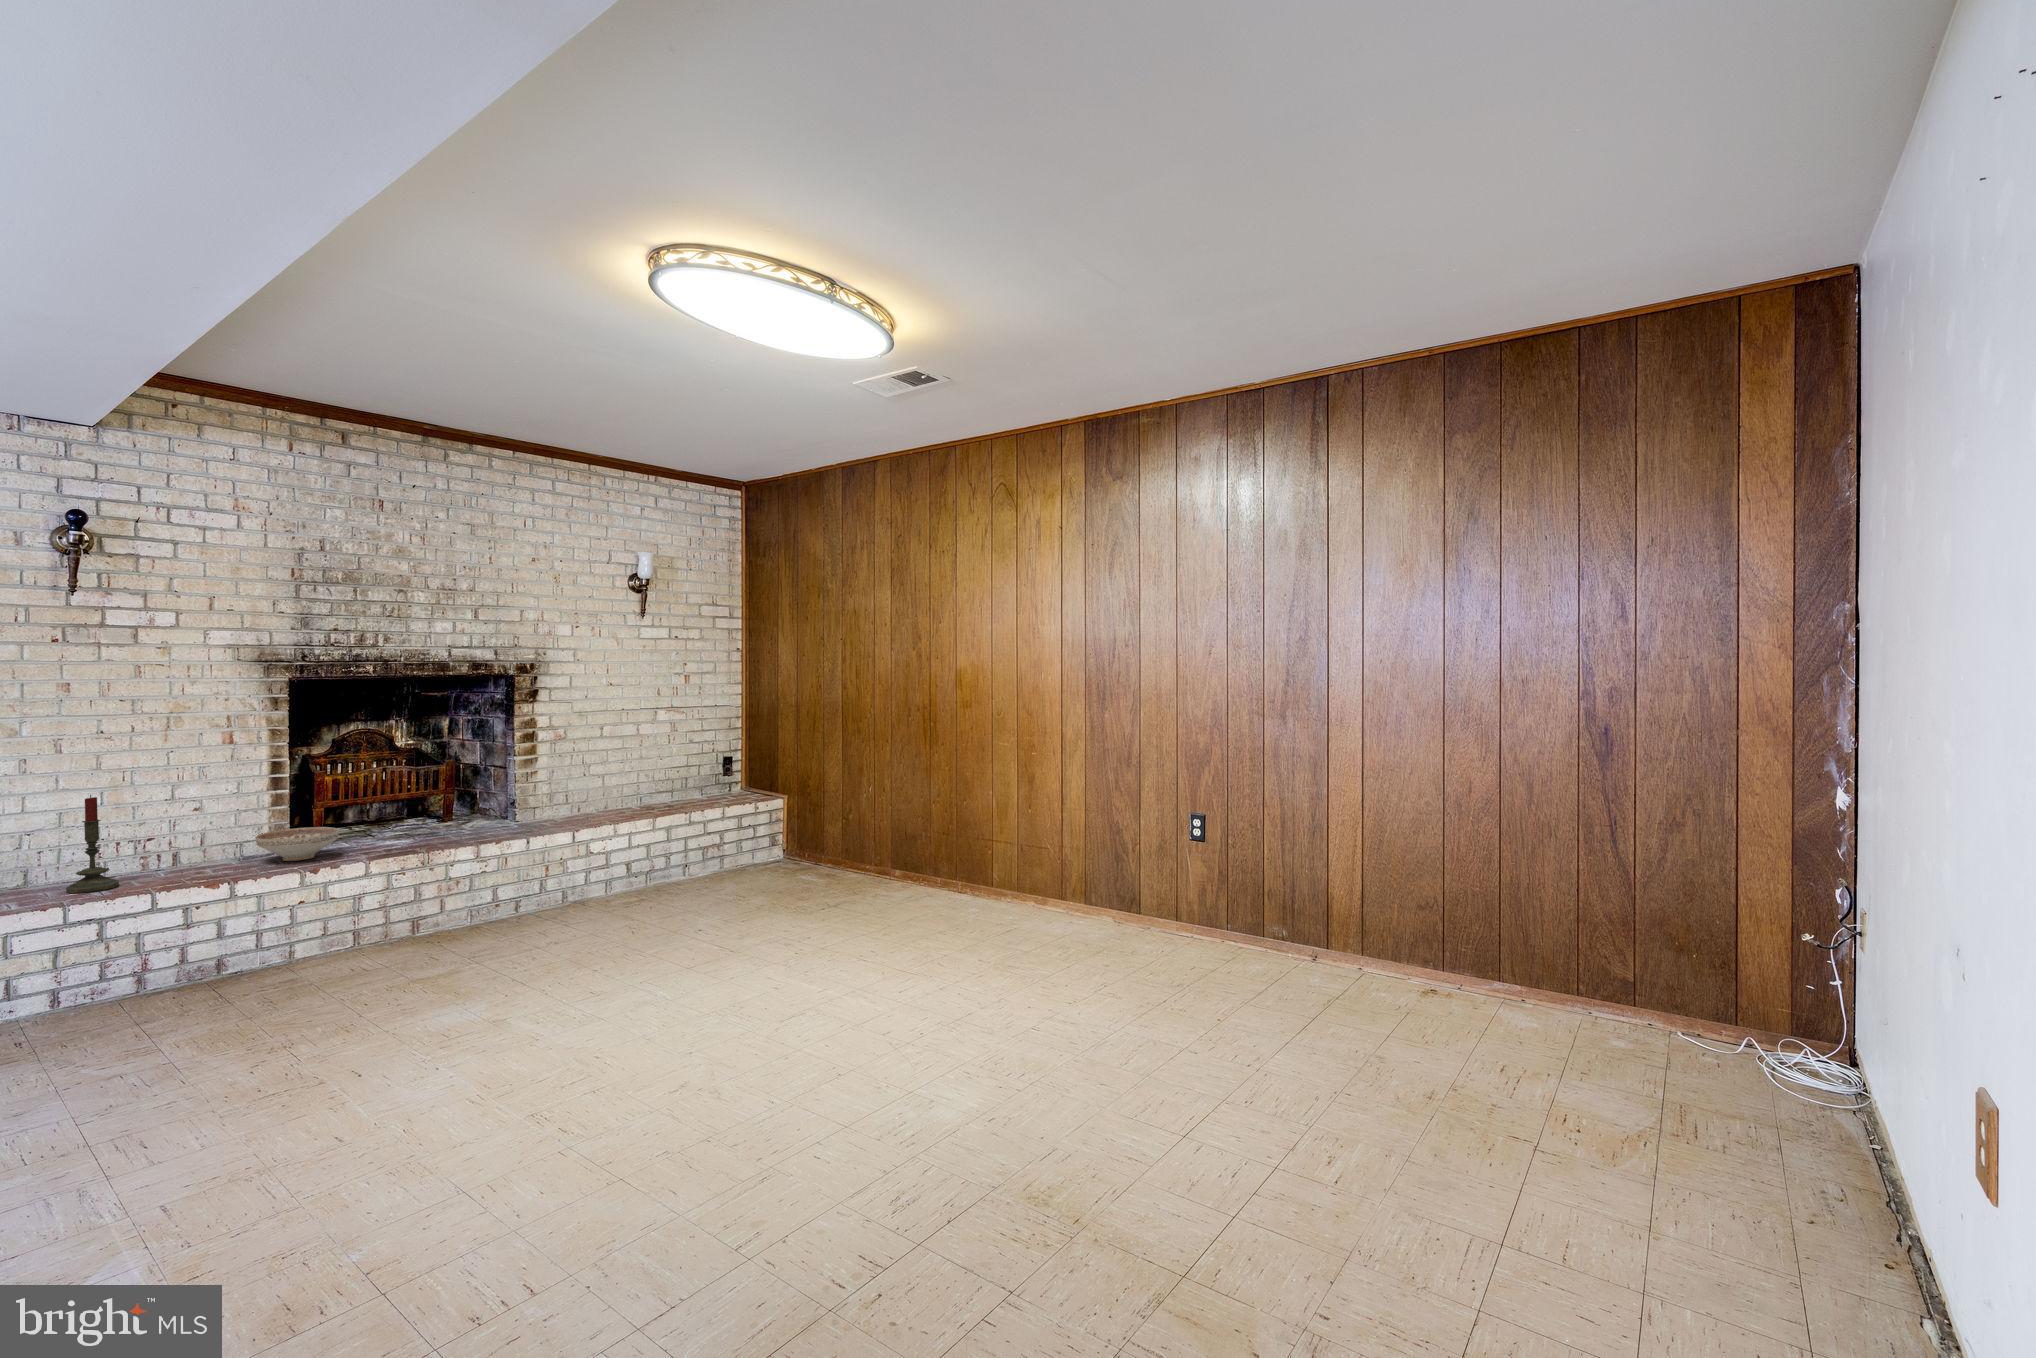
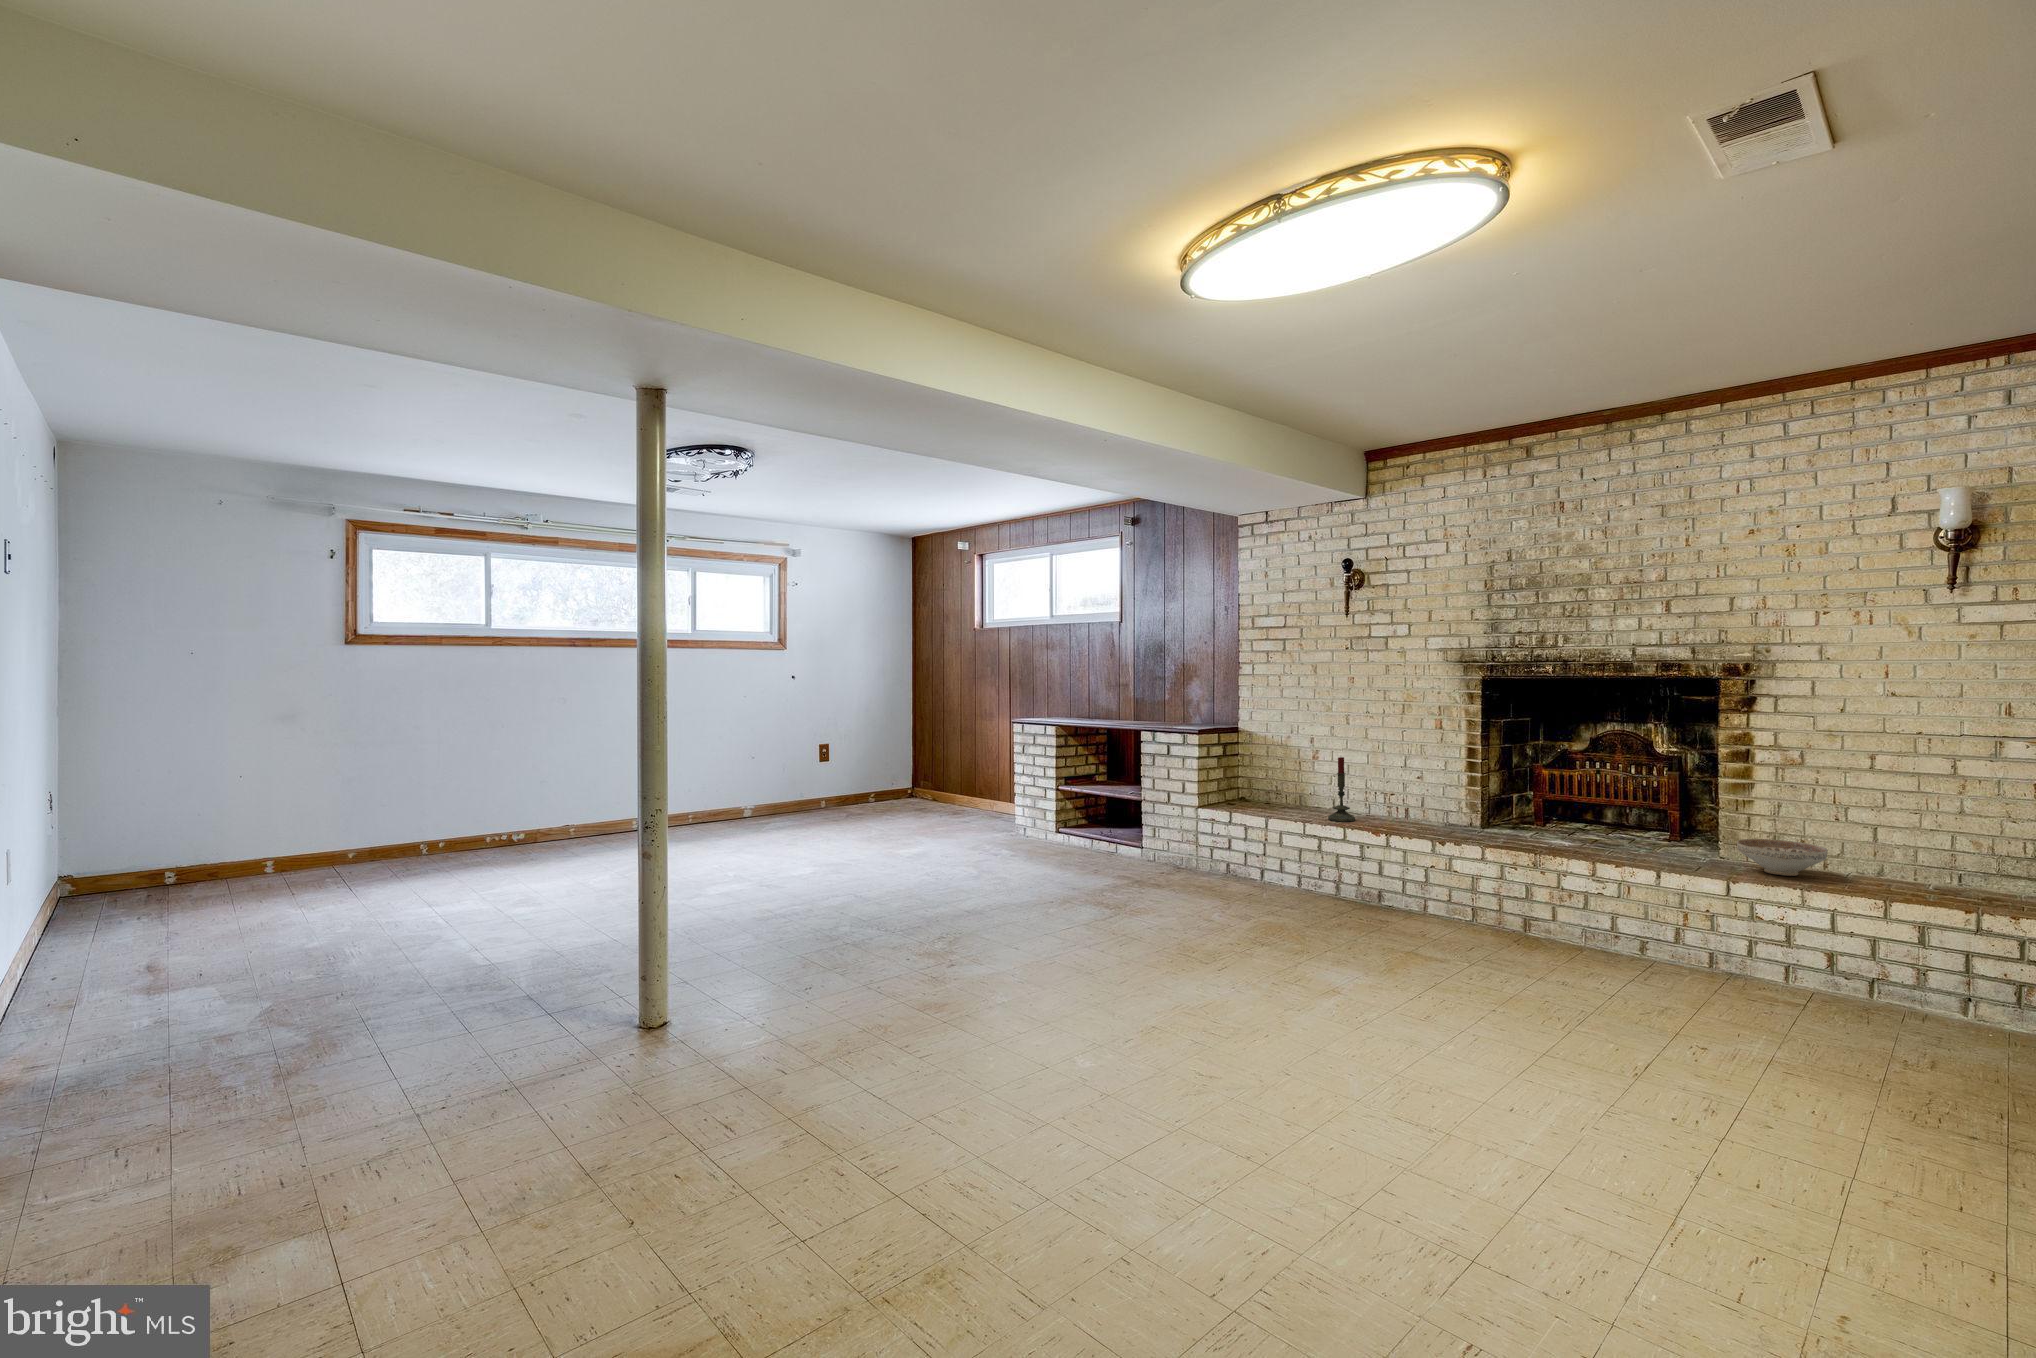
decorative bowl: present [256,827,339,861] -> present [1737,839,1828,876]

